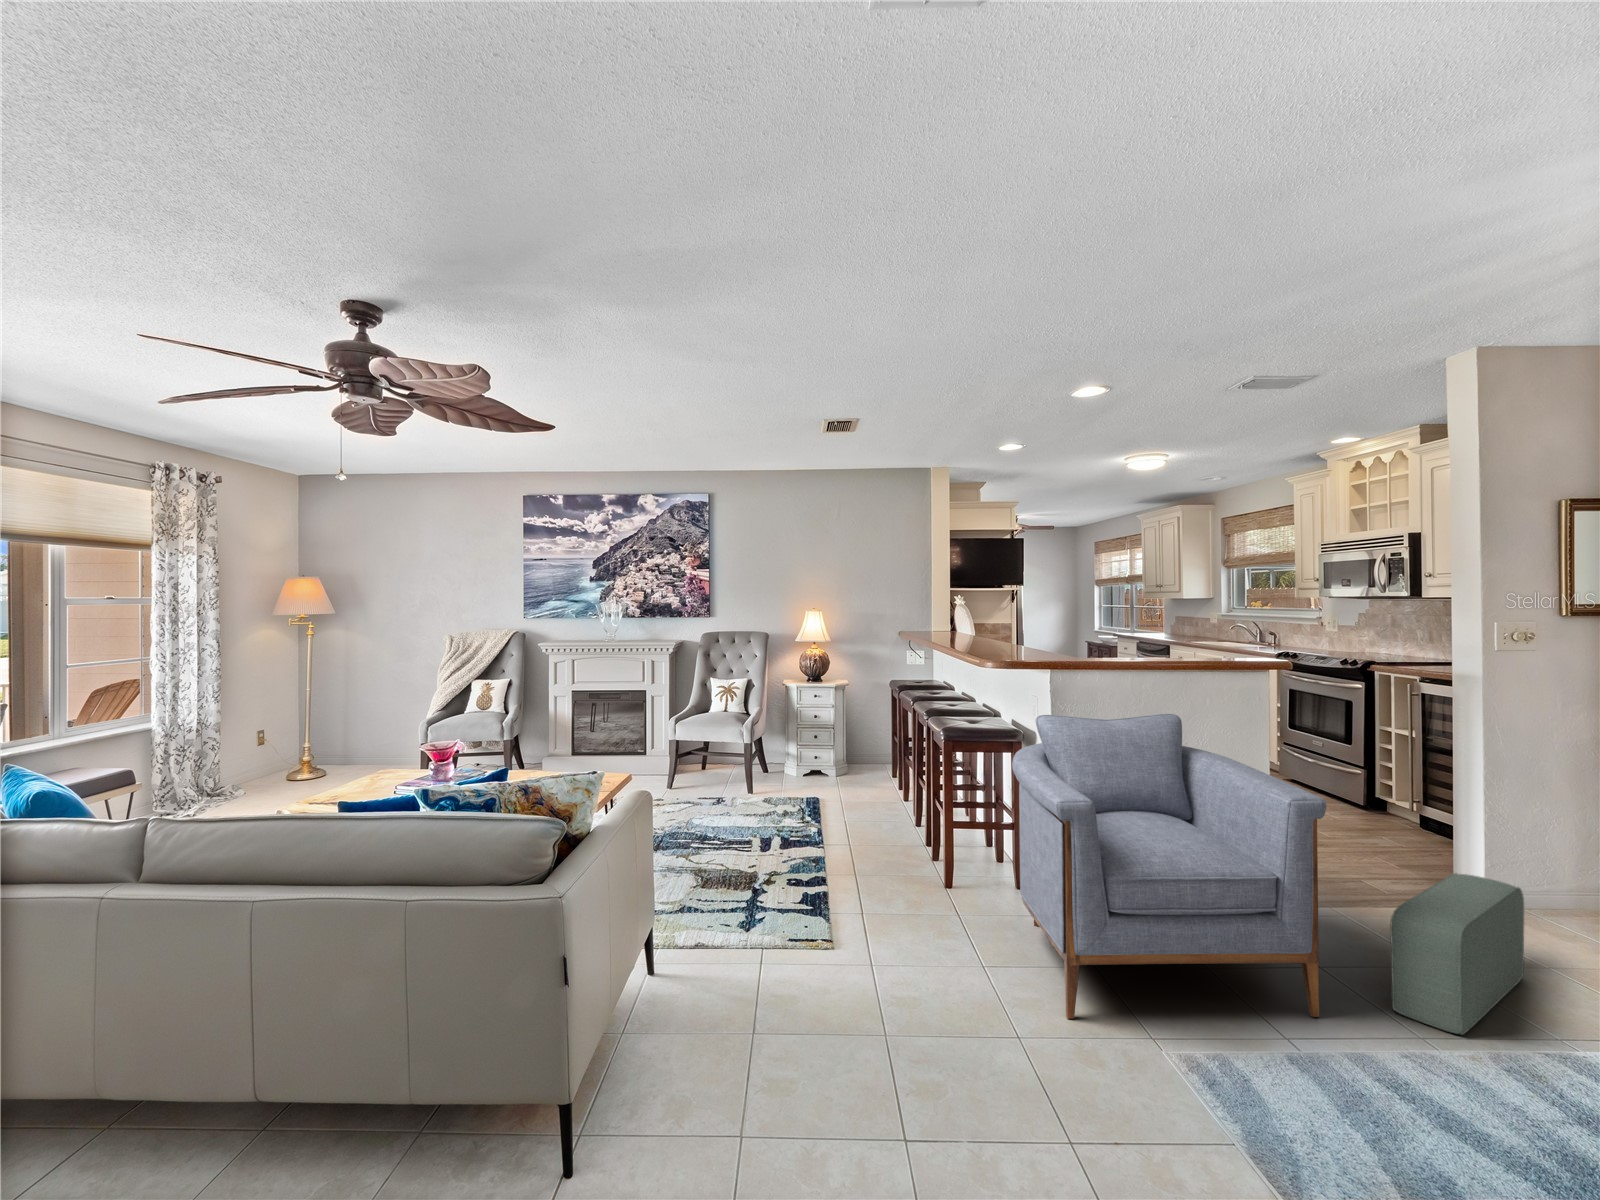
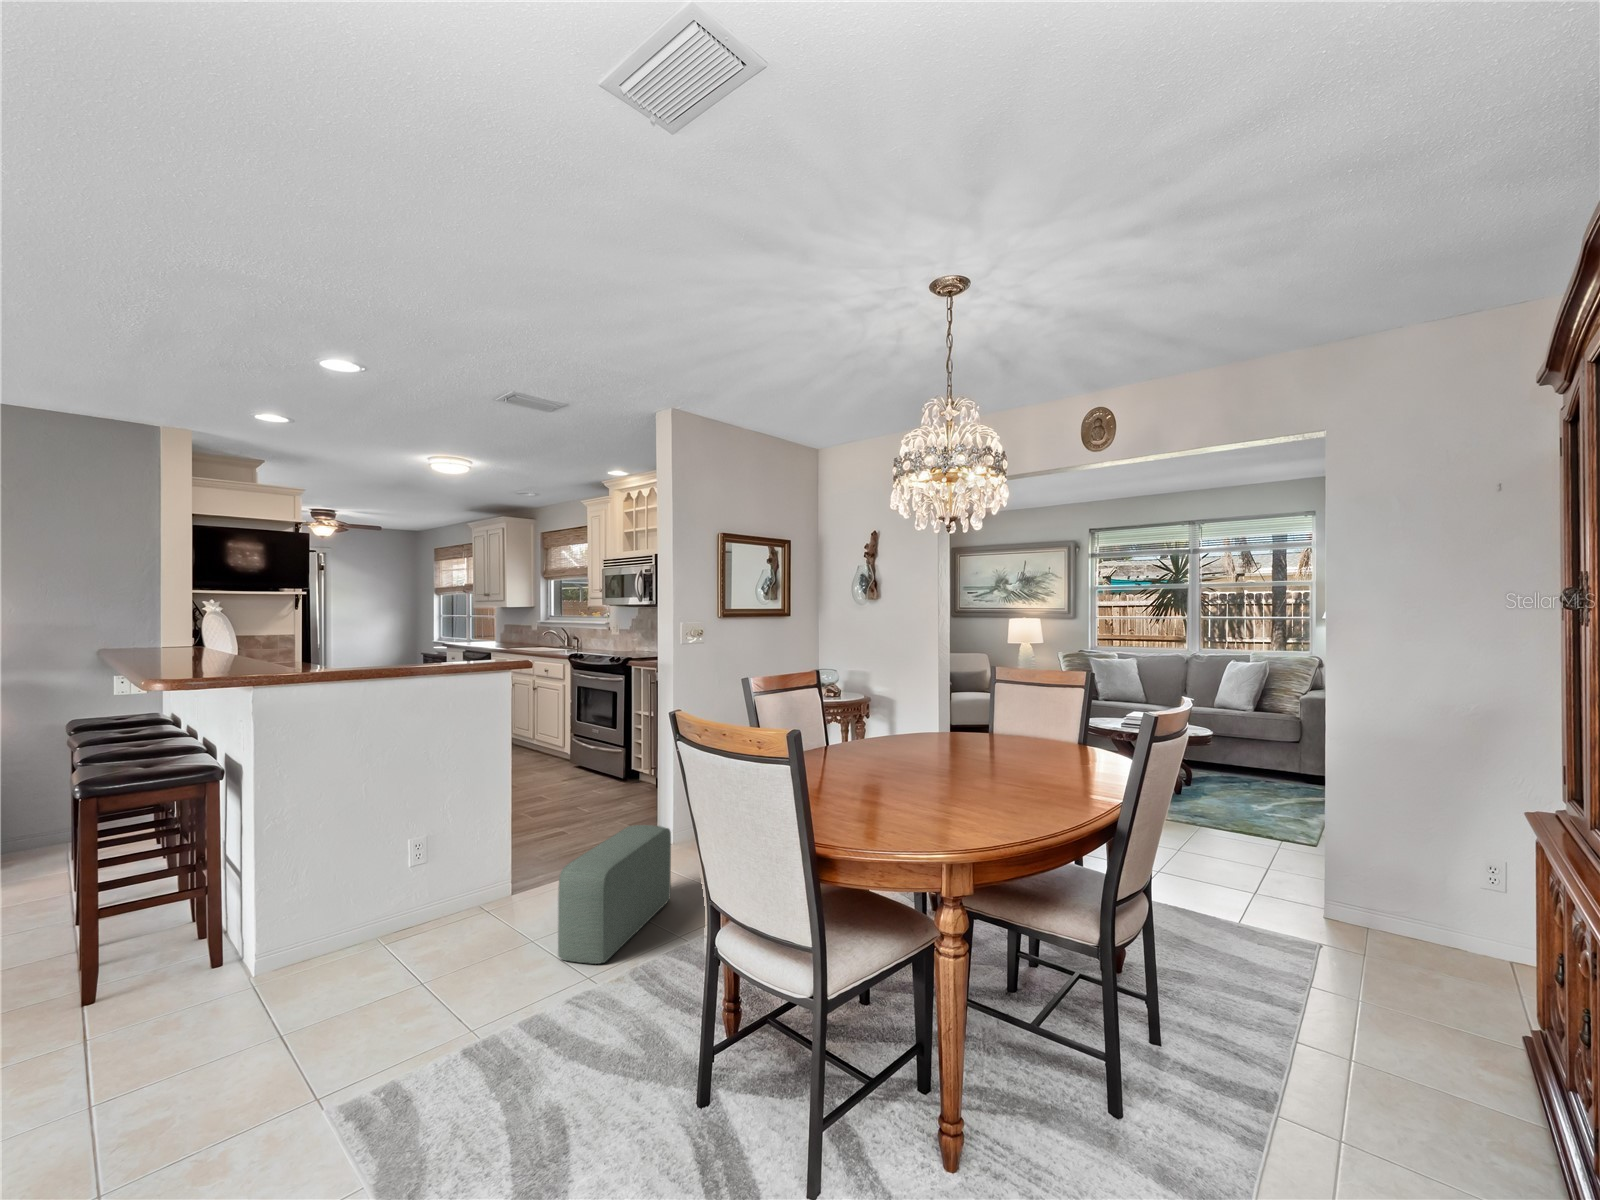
armchair: present [1012,714,1326,1019] -> none [161,712,501,1088]

